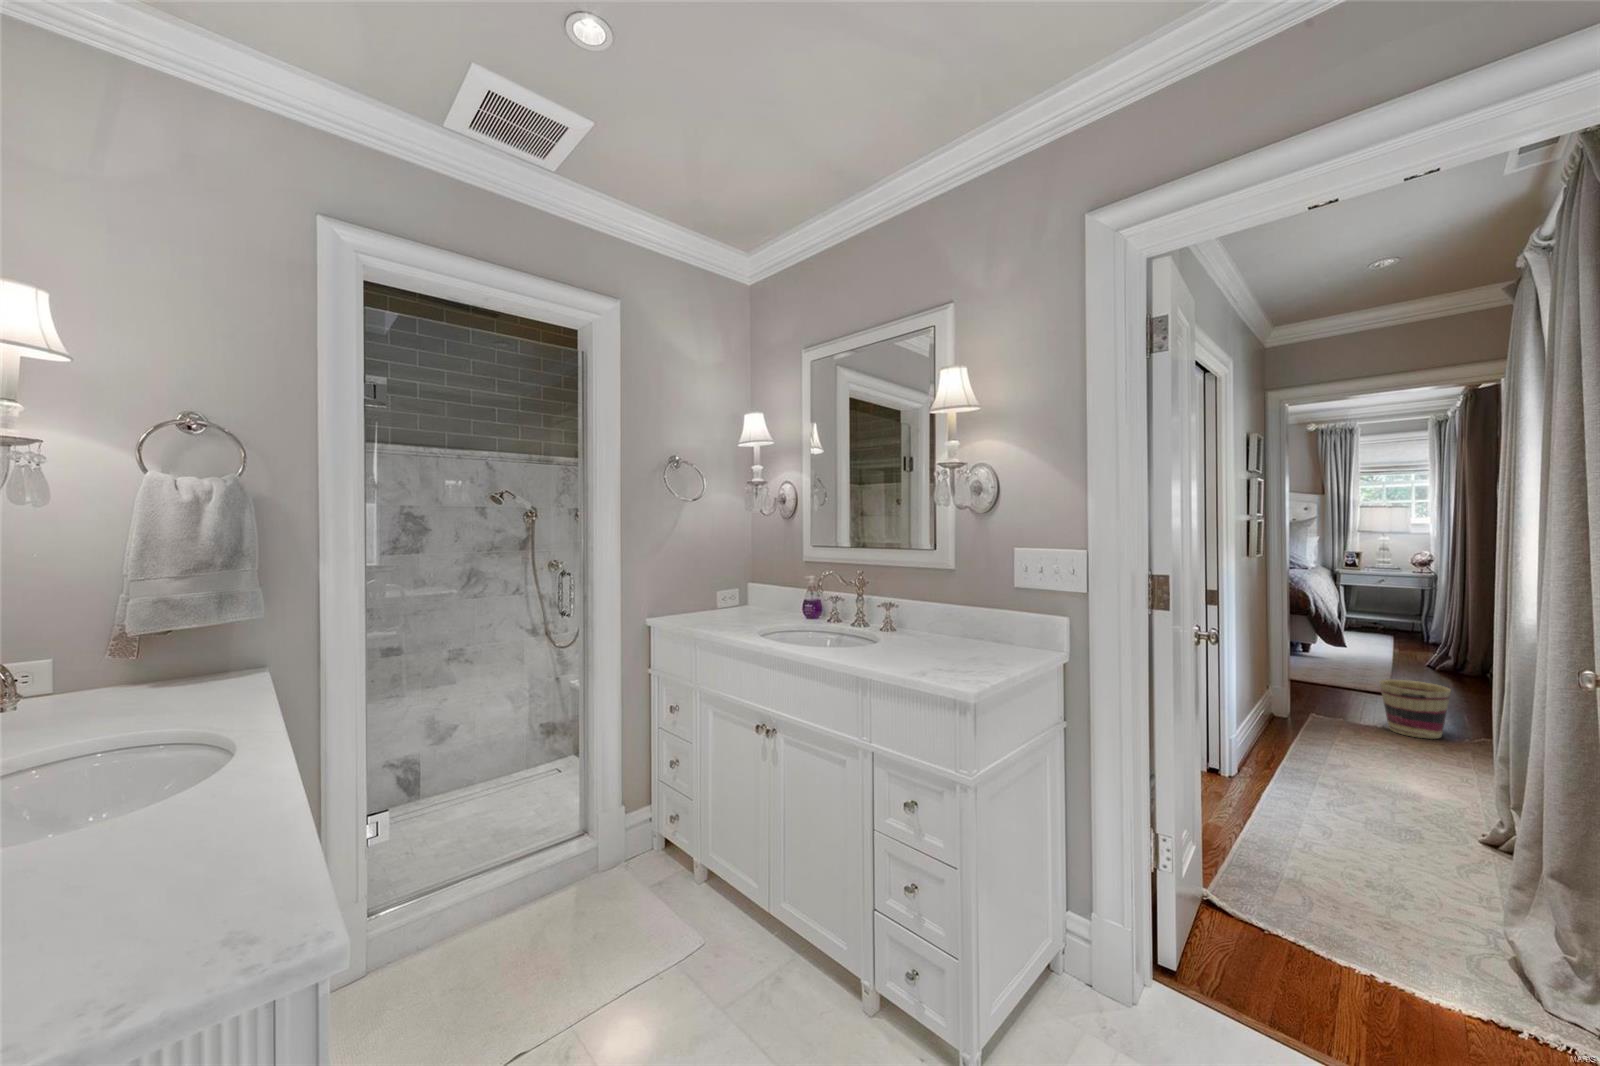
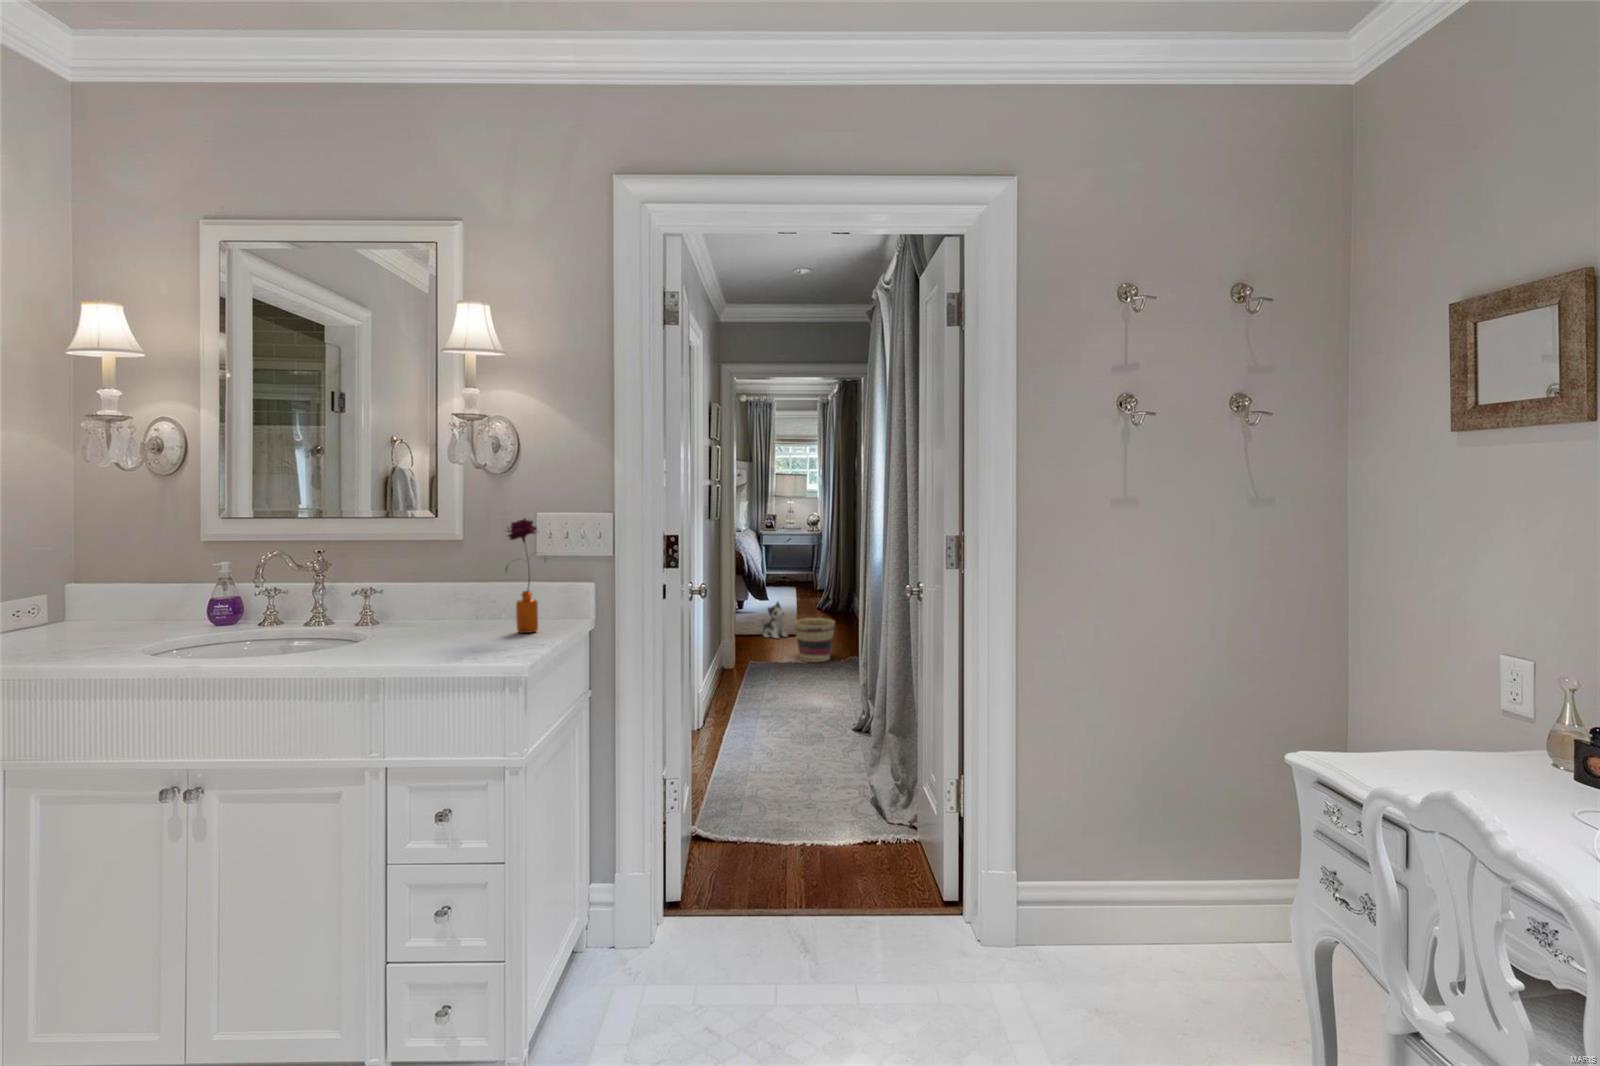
flower: none [989,548,1026,654] -> present [505,518,538,633]
plush toy: none [1333,653,1373,698] -> present [763,602,788,638]

